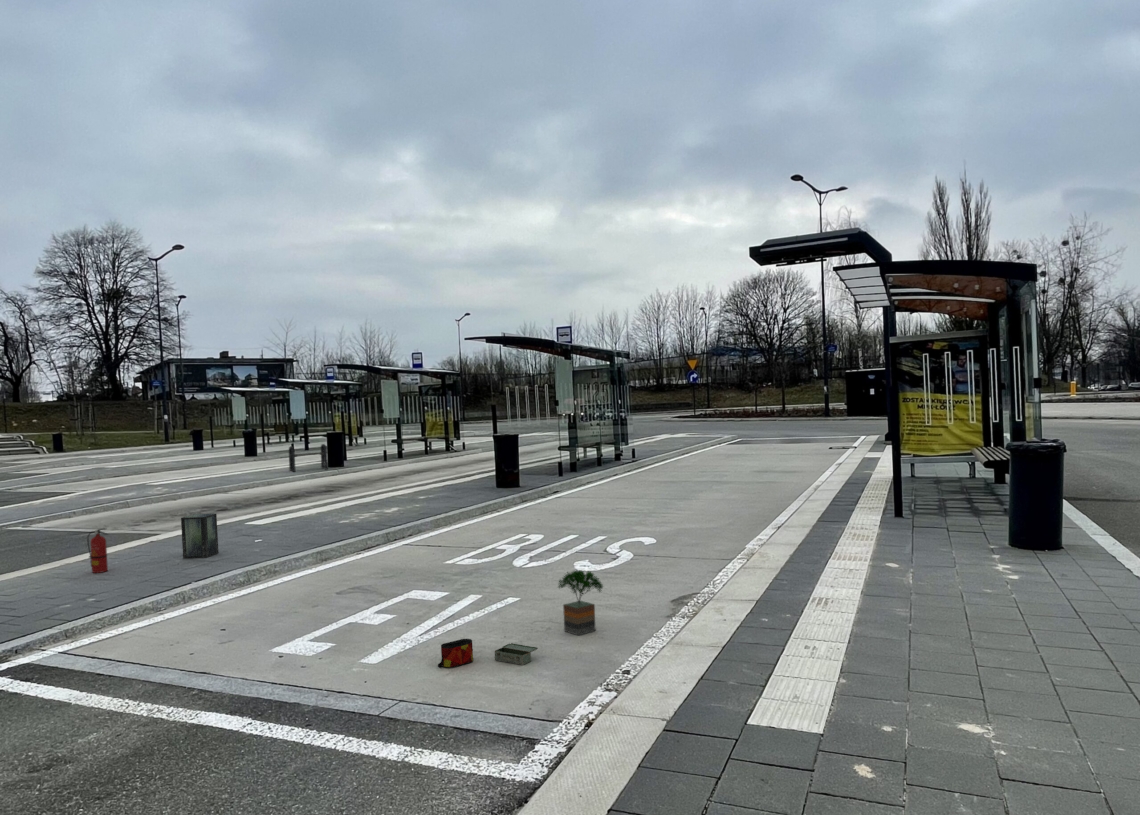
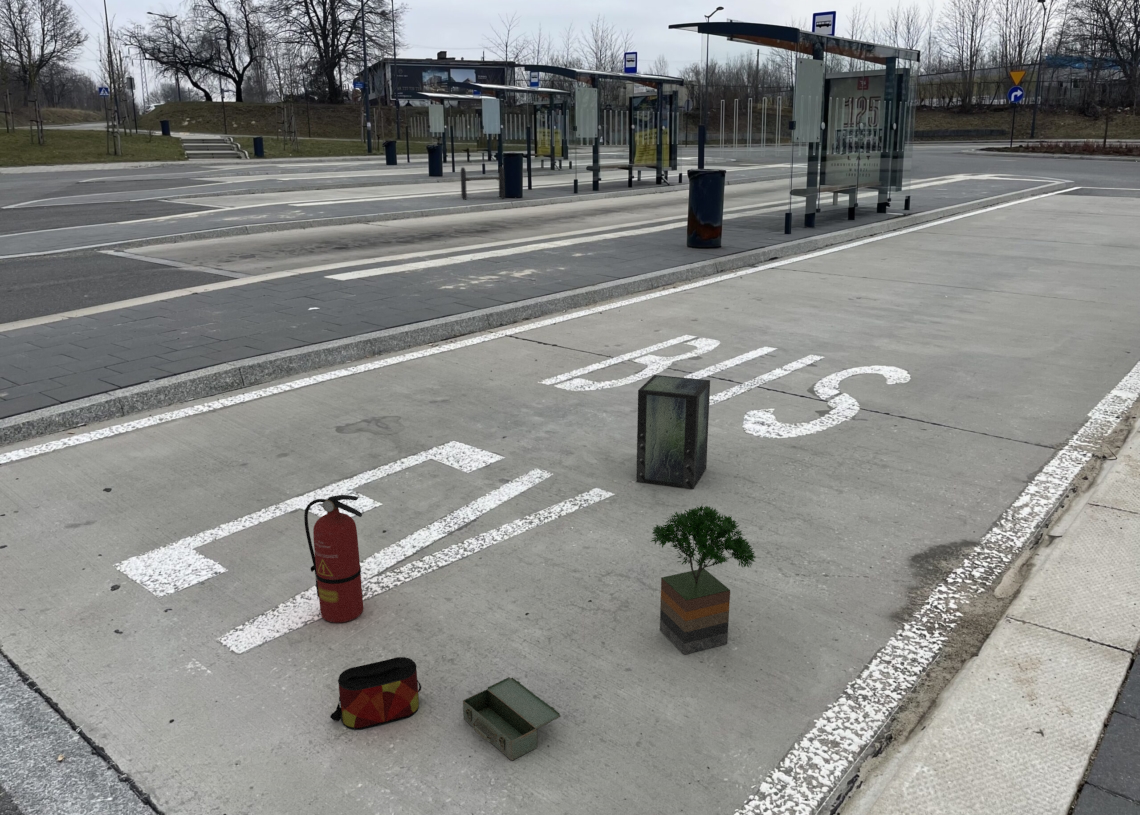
storage box: present [181,514,219,558] -> present [636,375,710,489]
fire extinguisher: present [87,528,108,573] -> present [304,495,363,623]

